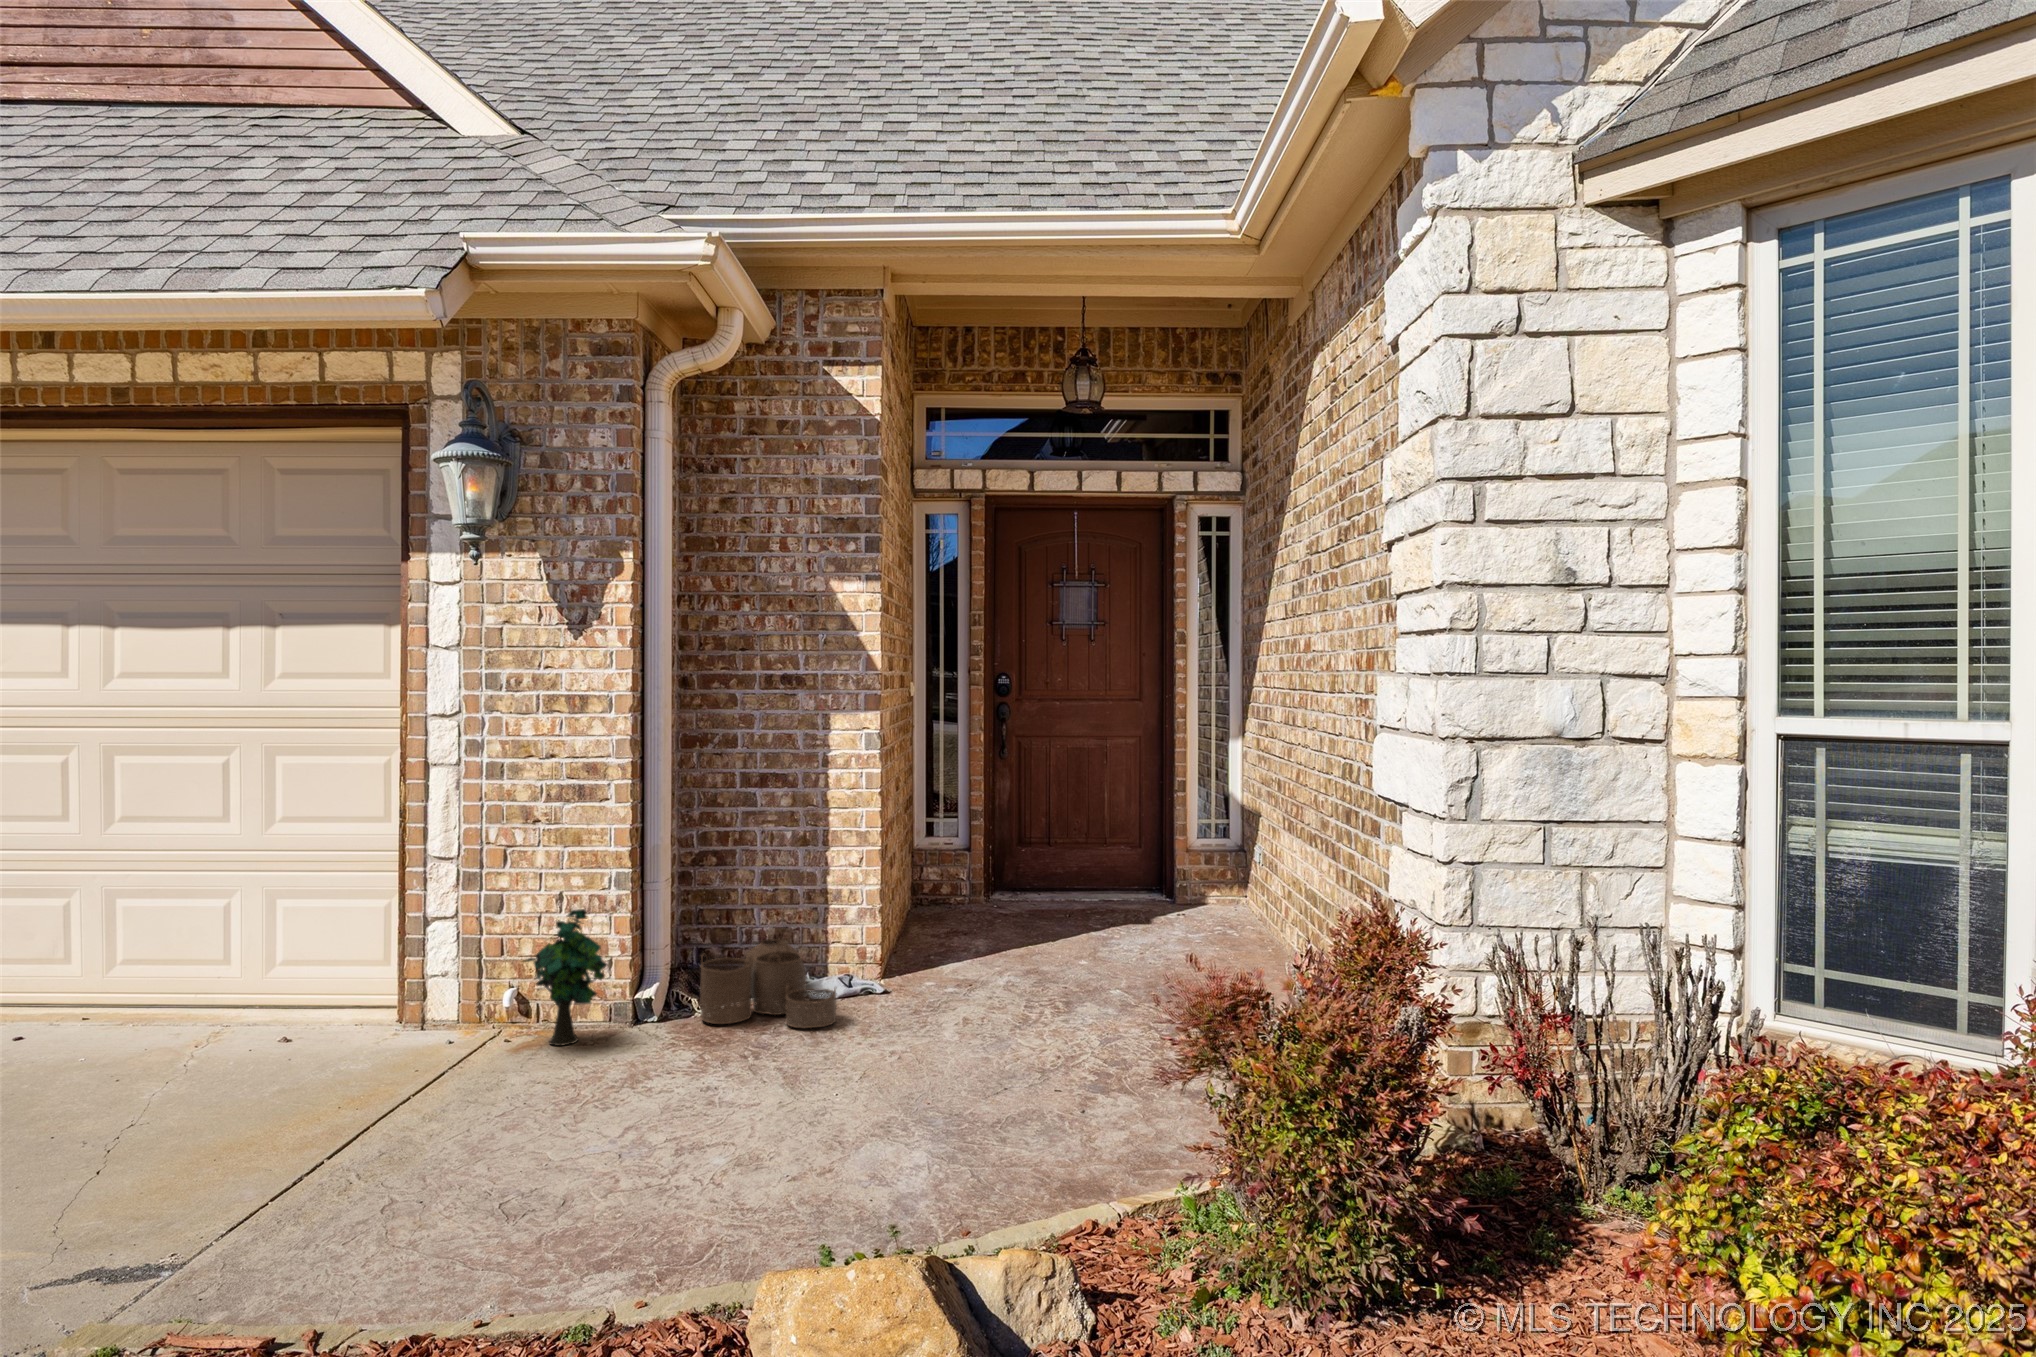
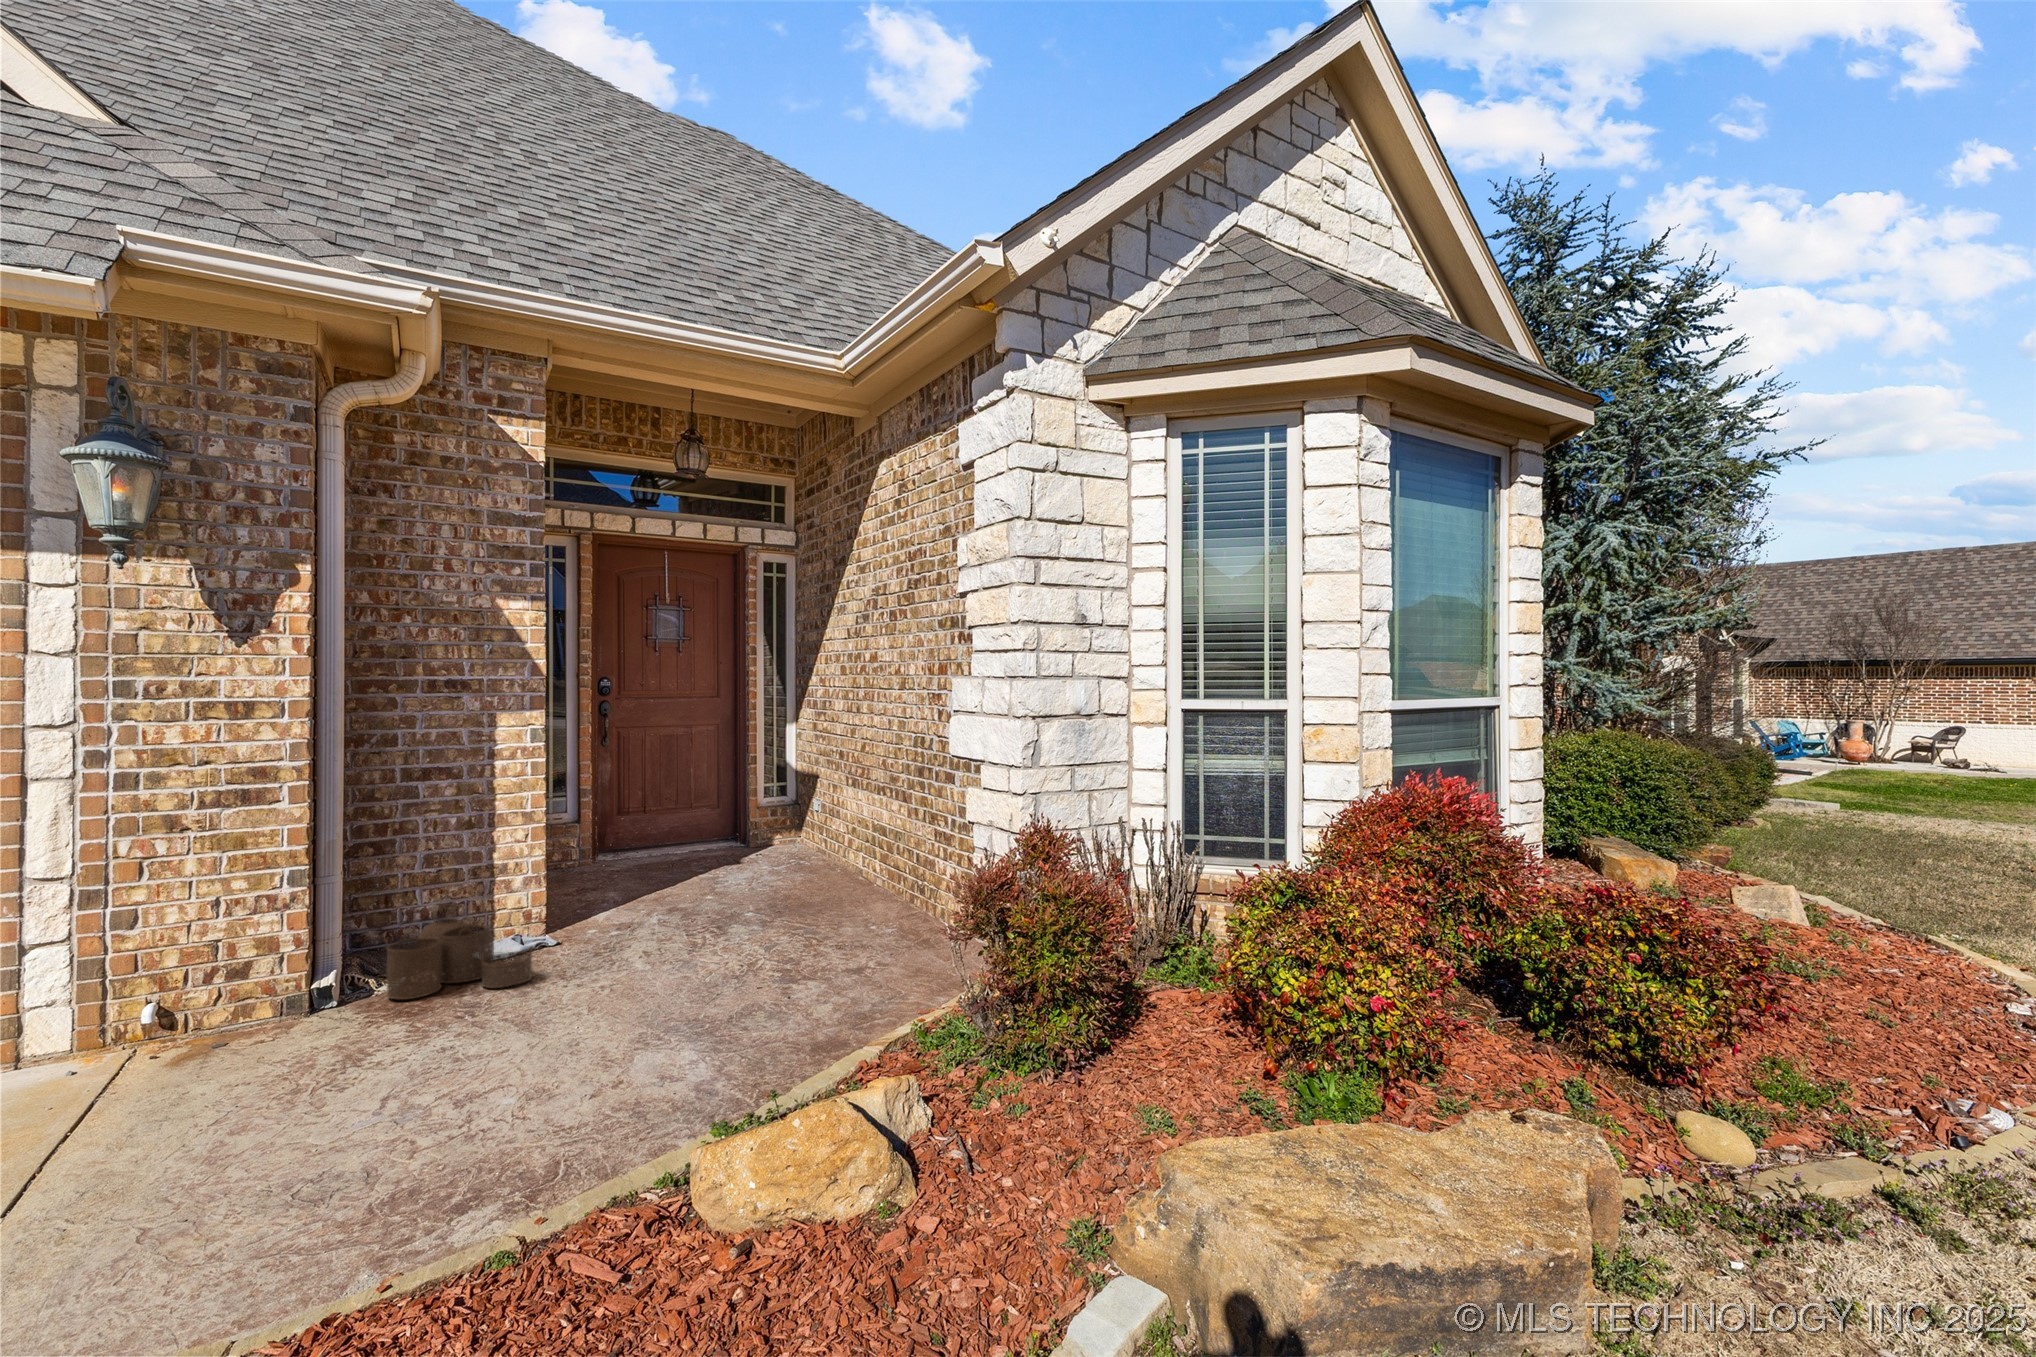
decorative plant: present [525,909,607,1046] -> none [180,909,287,1050]

